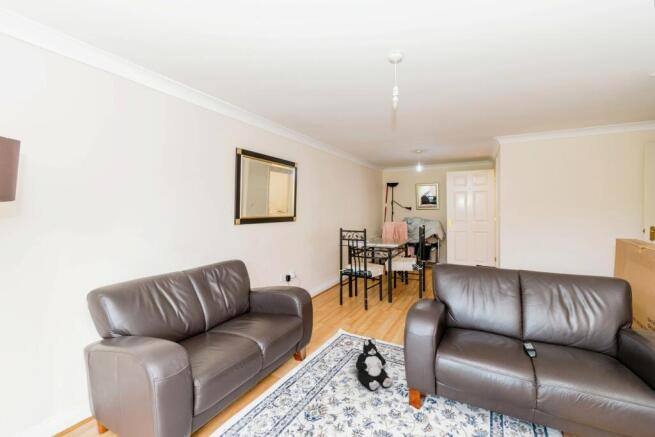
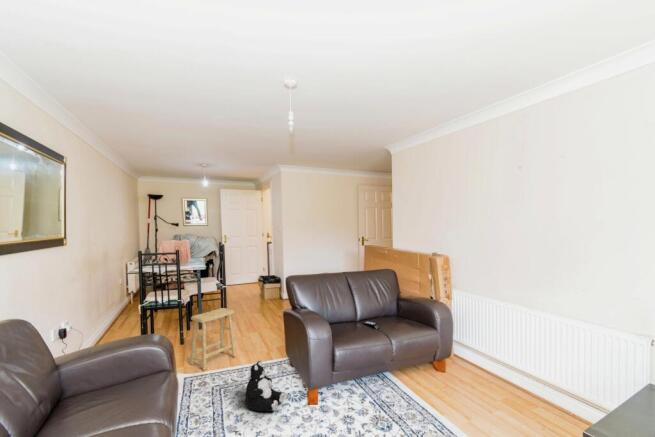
footstool: none [357,285,394,334] -> present [190,308,236,371]

